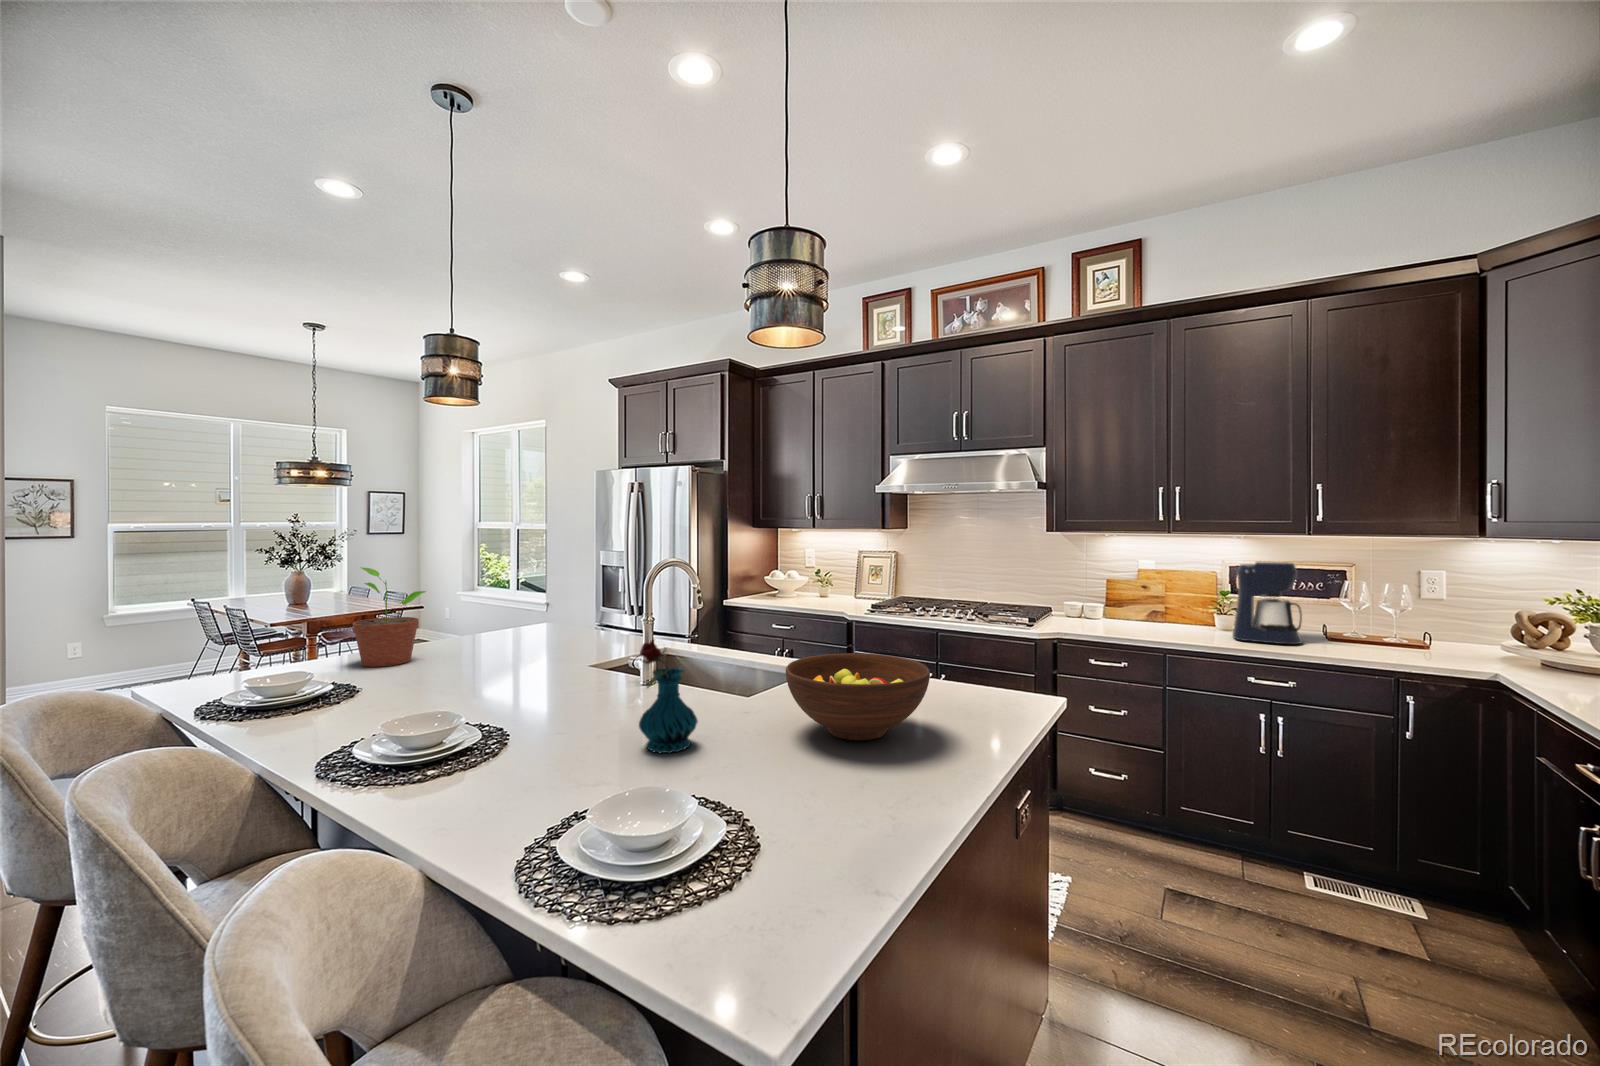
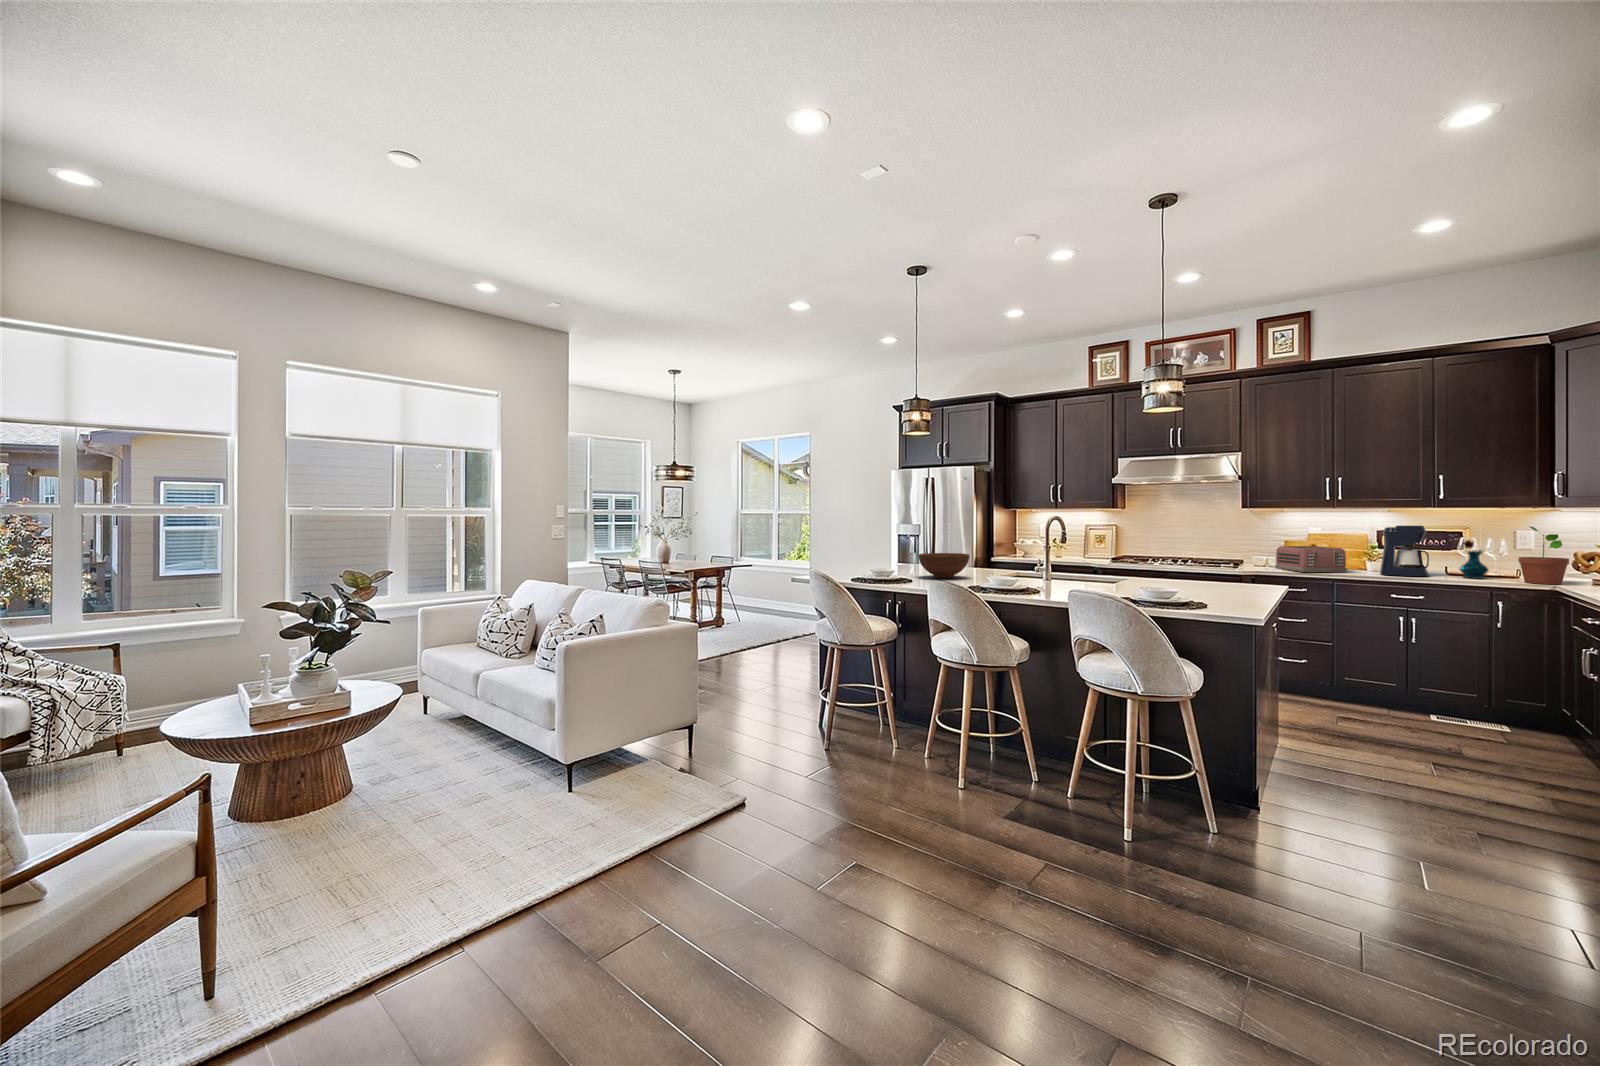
potted plant: present [353,567,426,667] -> present [1519,526,1569,584]
toaster: none [1090,589,1186,633] -> present [1275,546,1347,572]
vase: present [639,639,698,753] -> present [1460,540,1488,579]
fruit bowl: present [786,653,930,740] -> present [919,553,969,578]

